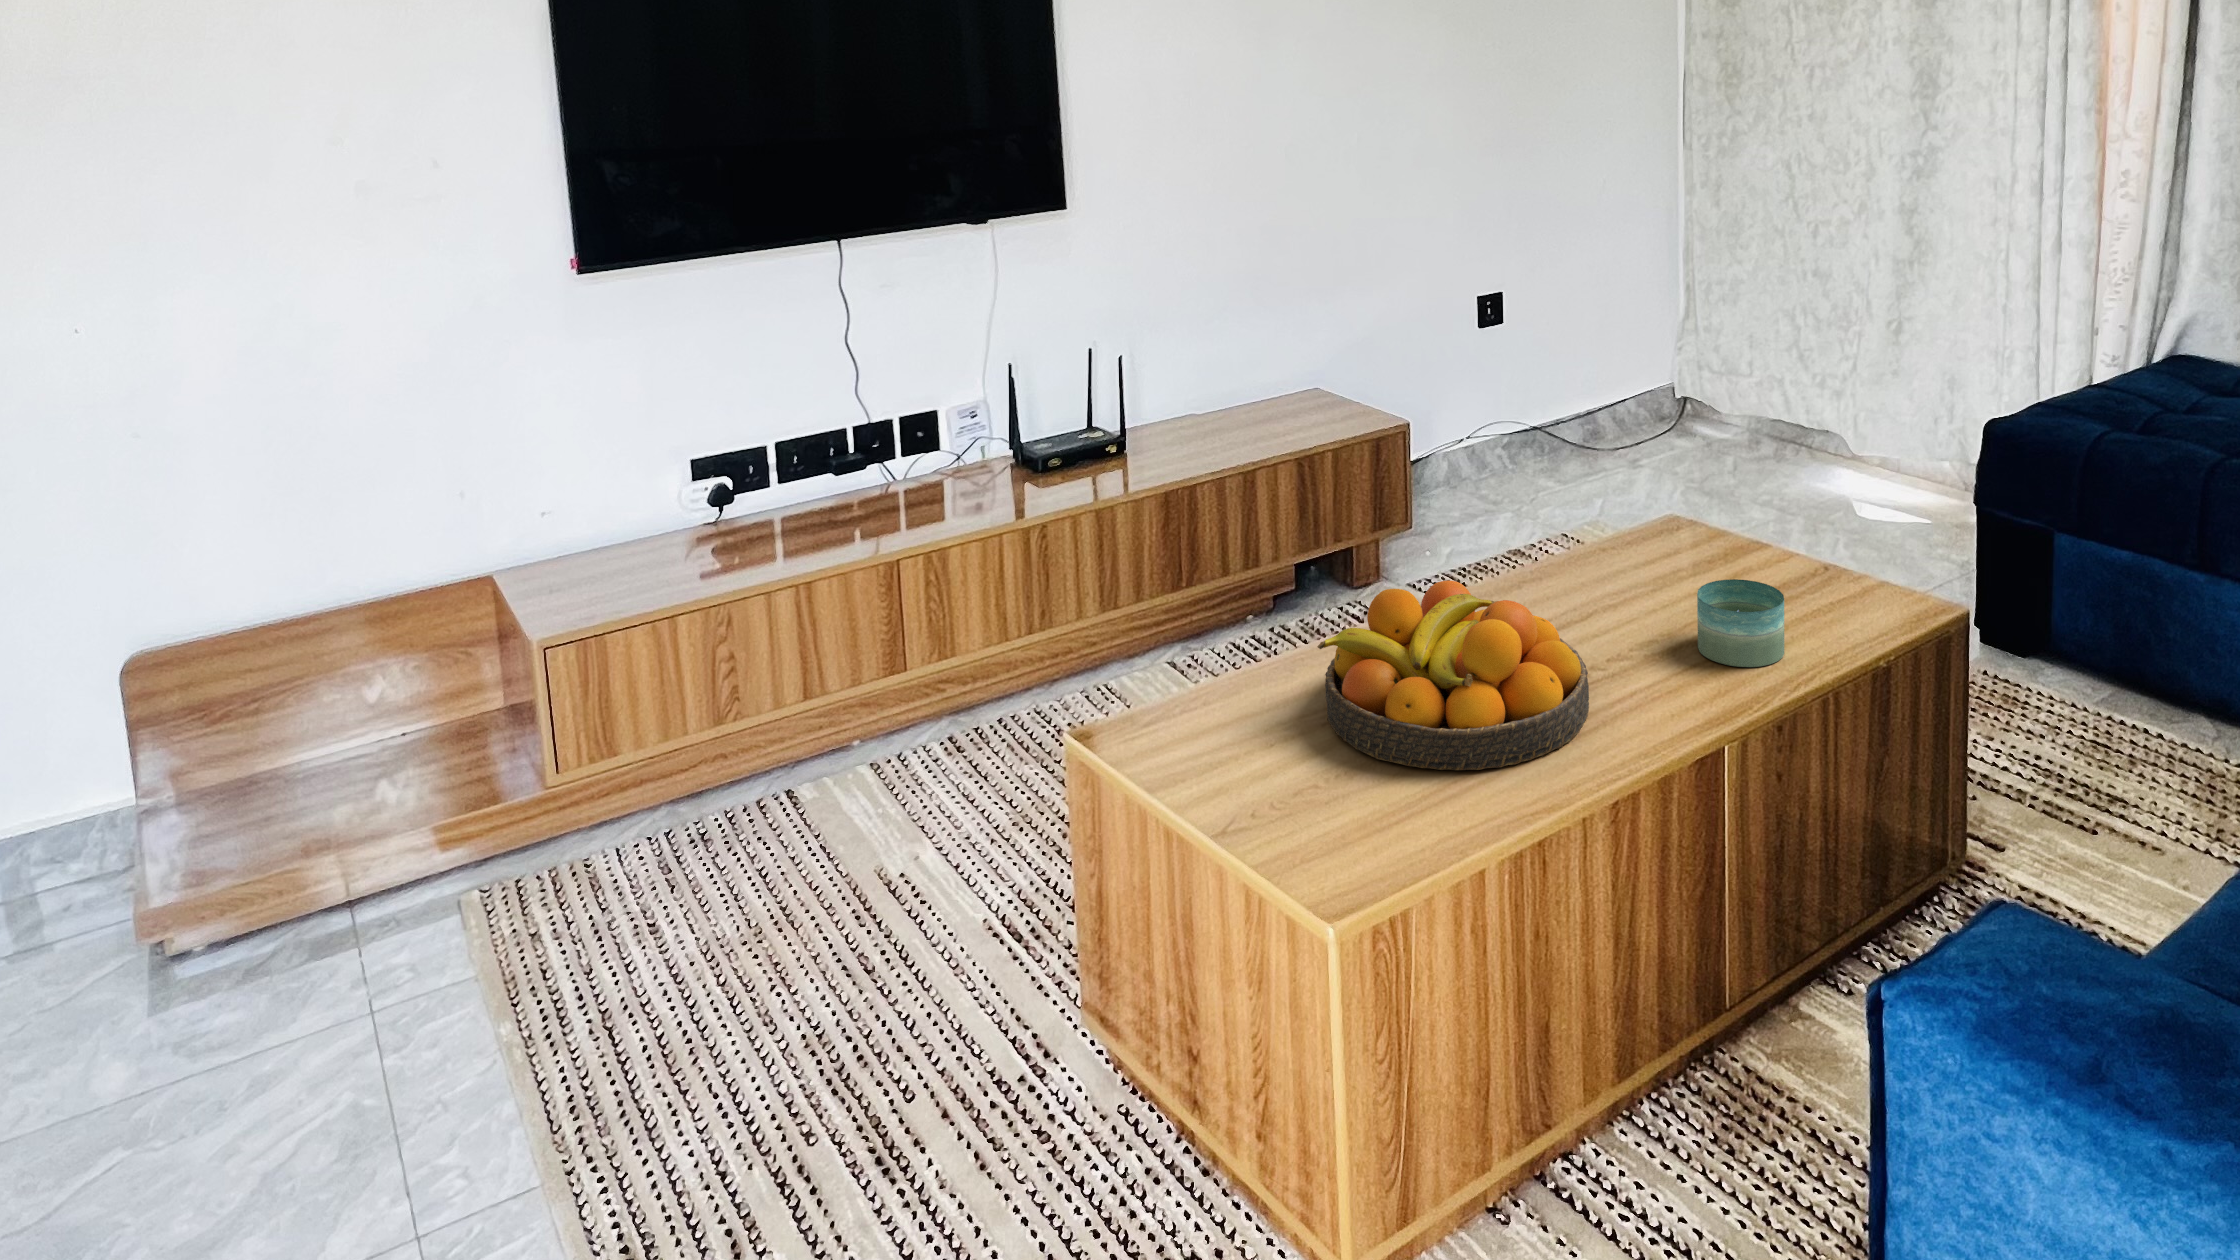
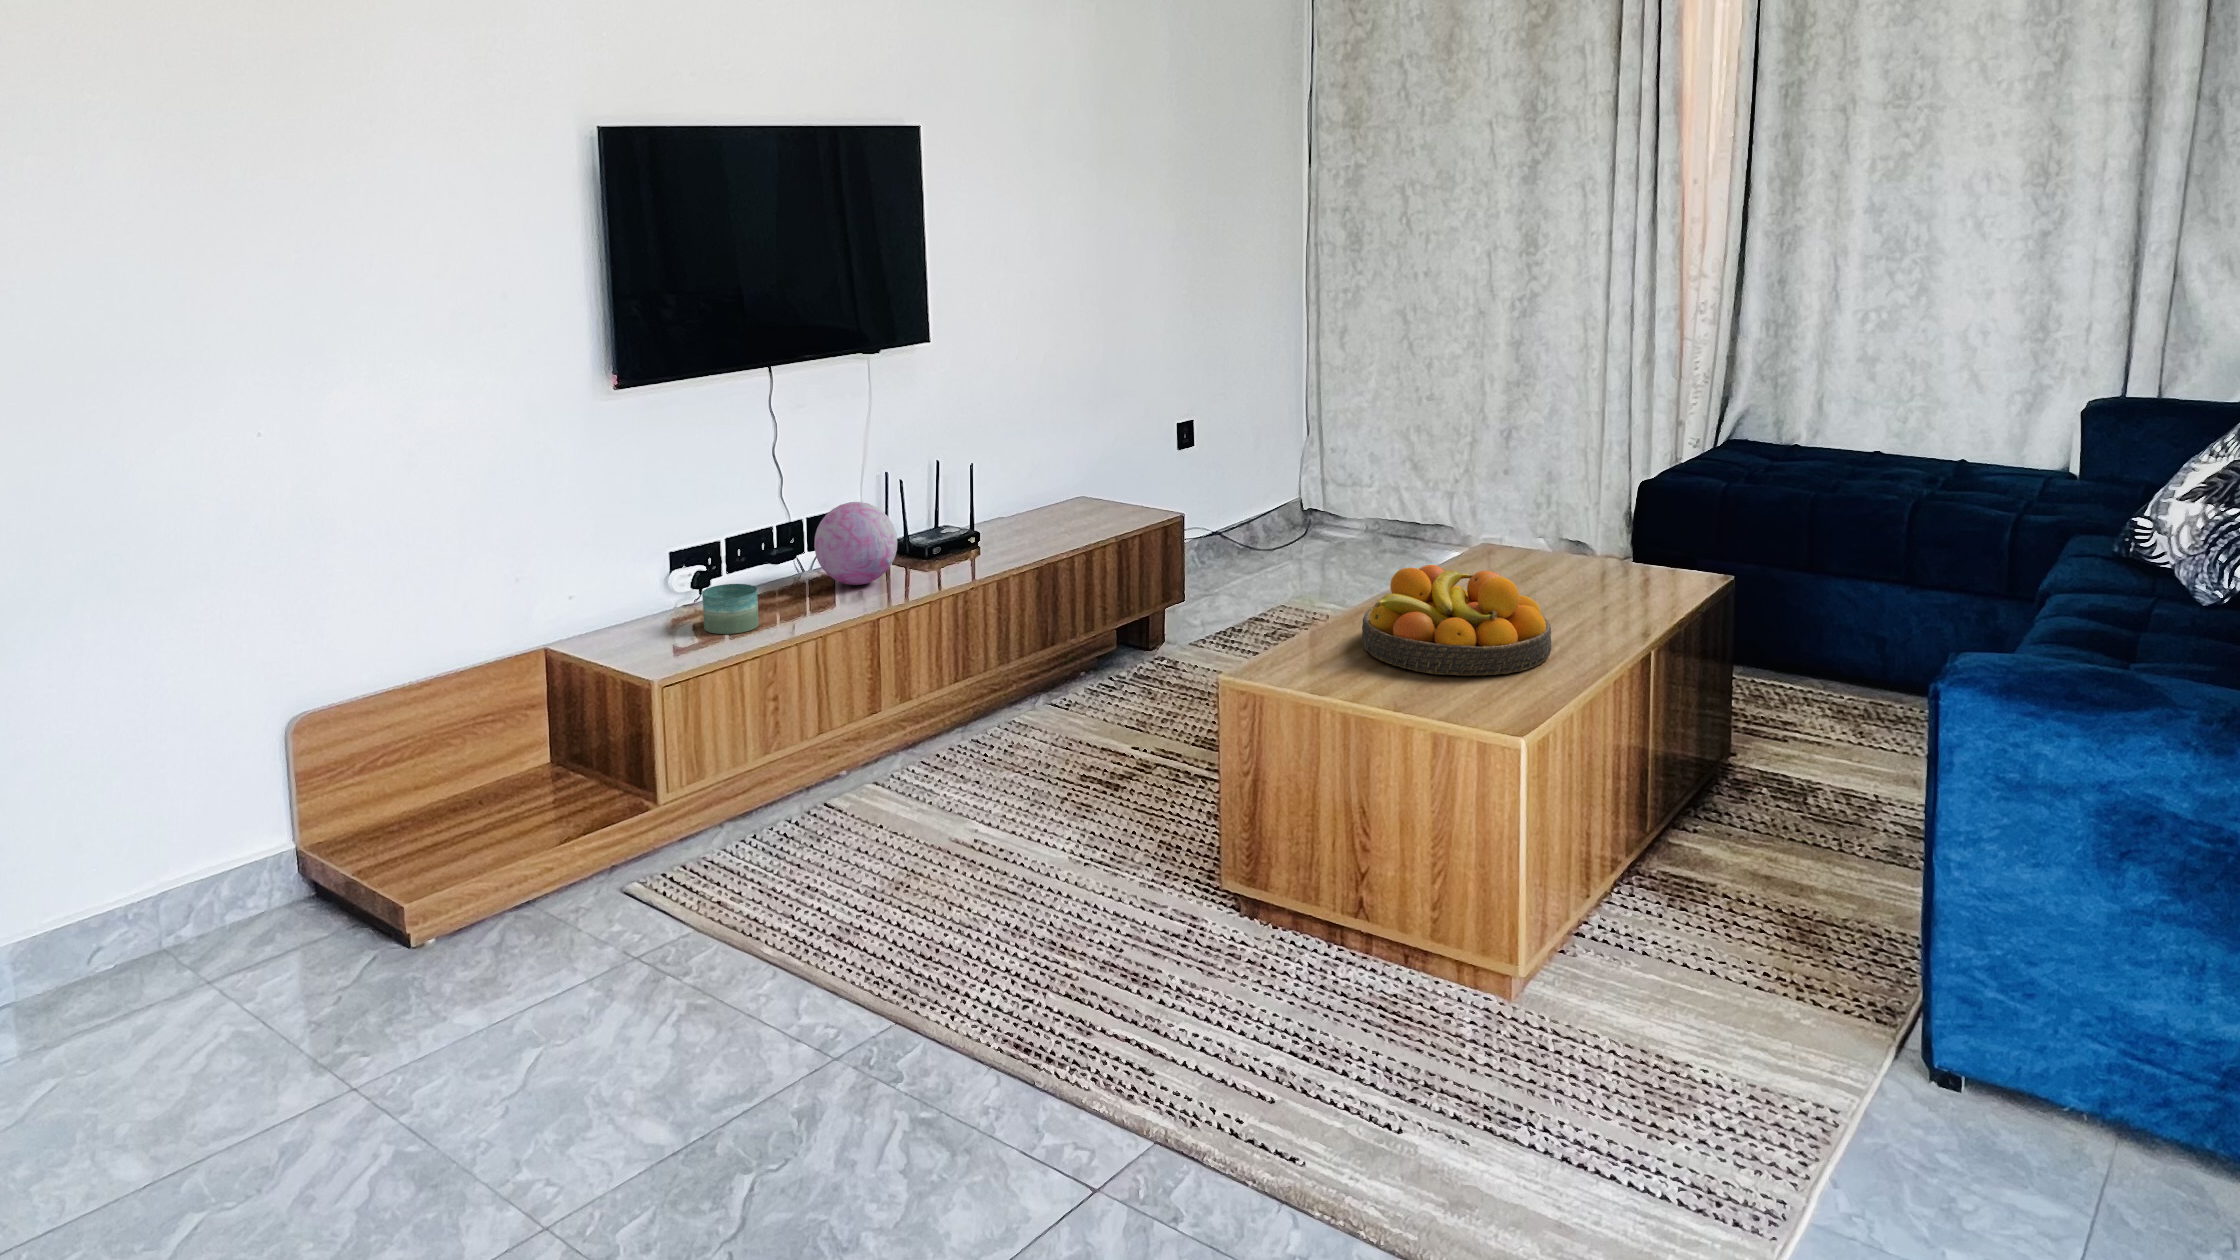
decorative orb: none [862,409,965,511] -> present [814,502,897,585]
candle: present [1697,579,1784,667] -> present [702,584,759,634]

